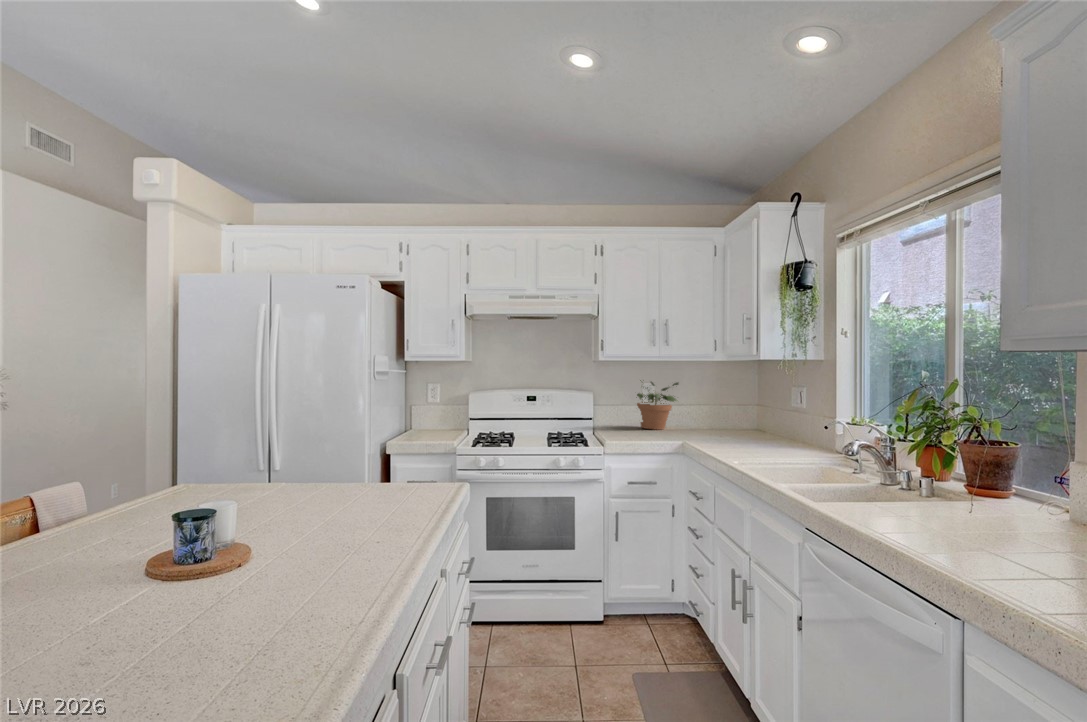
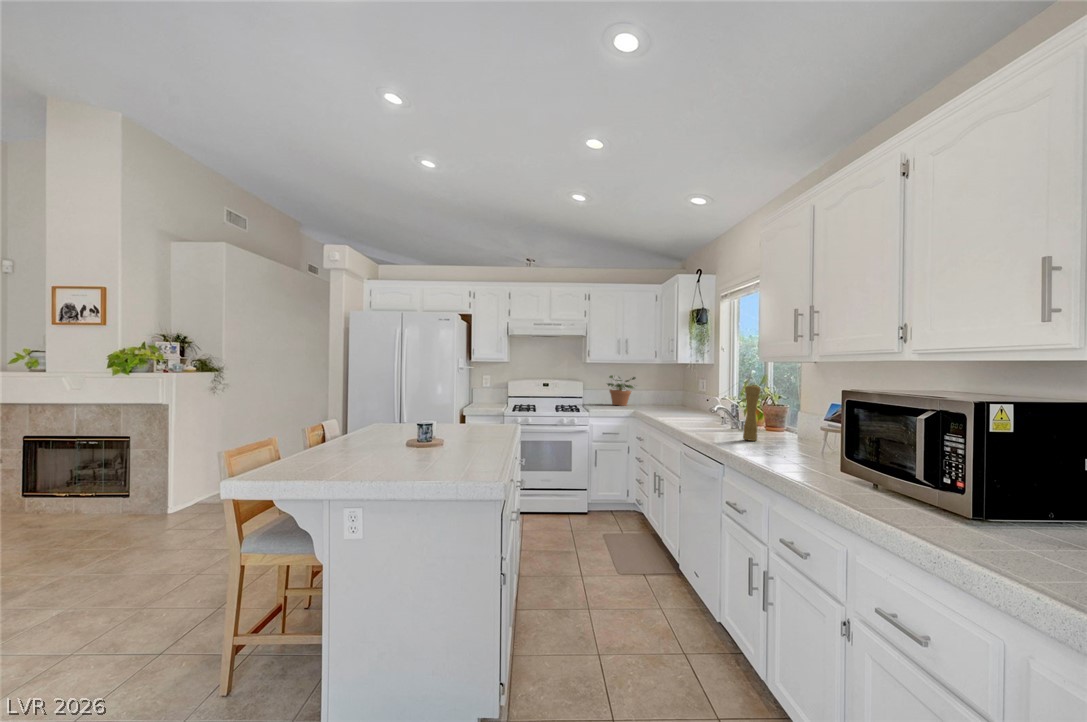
pepper mill: none [1006,414,1058,562] -> present [743,385,760,441]

